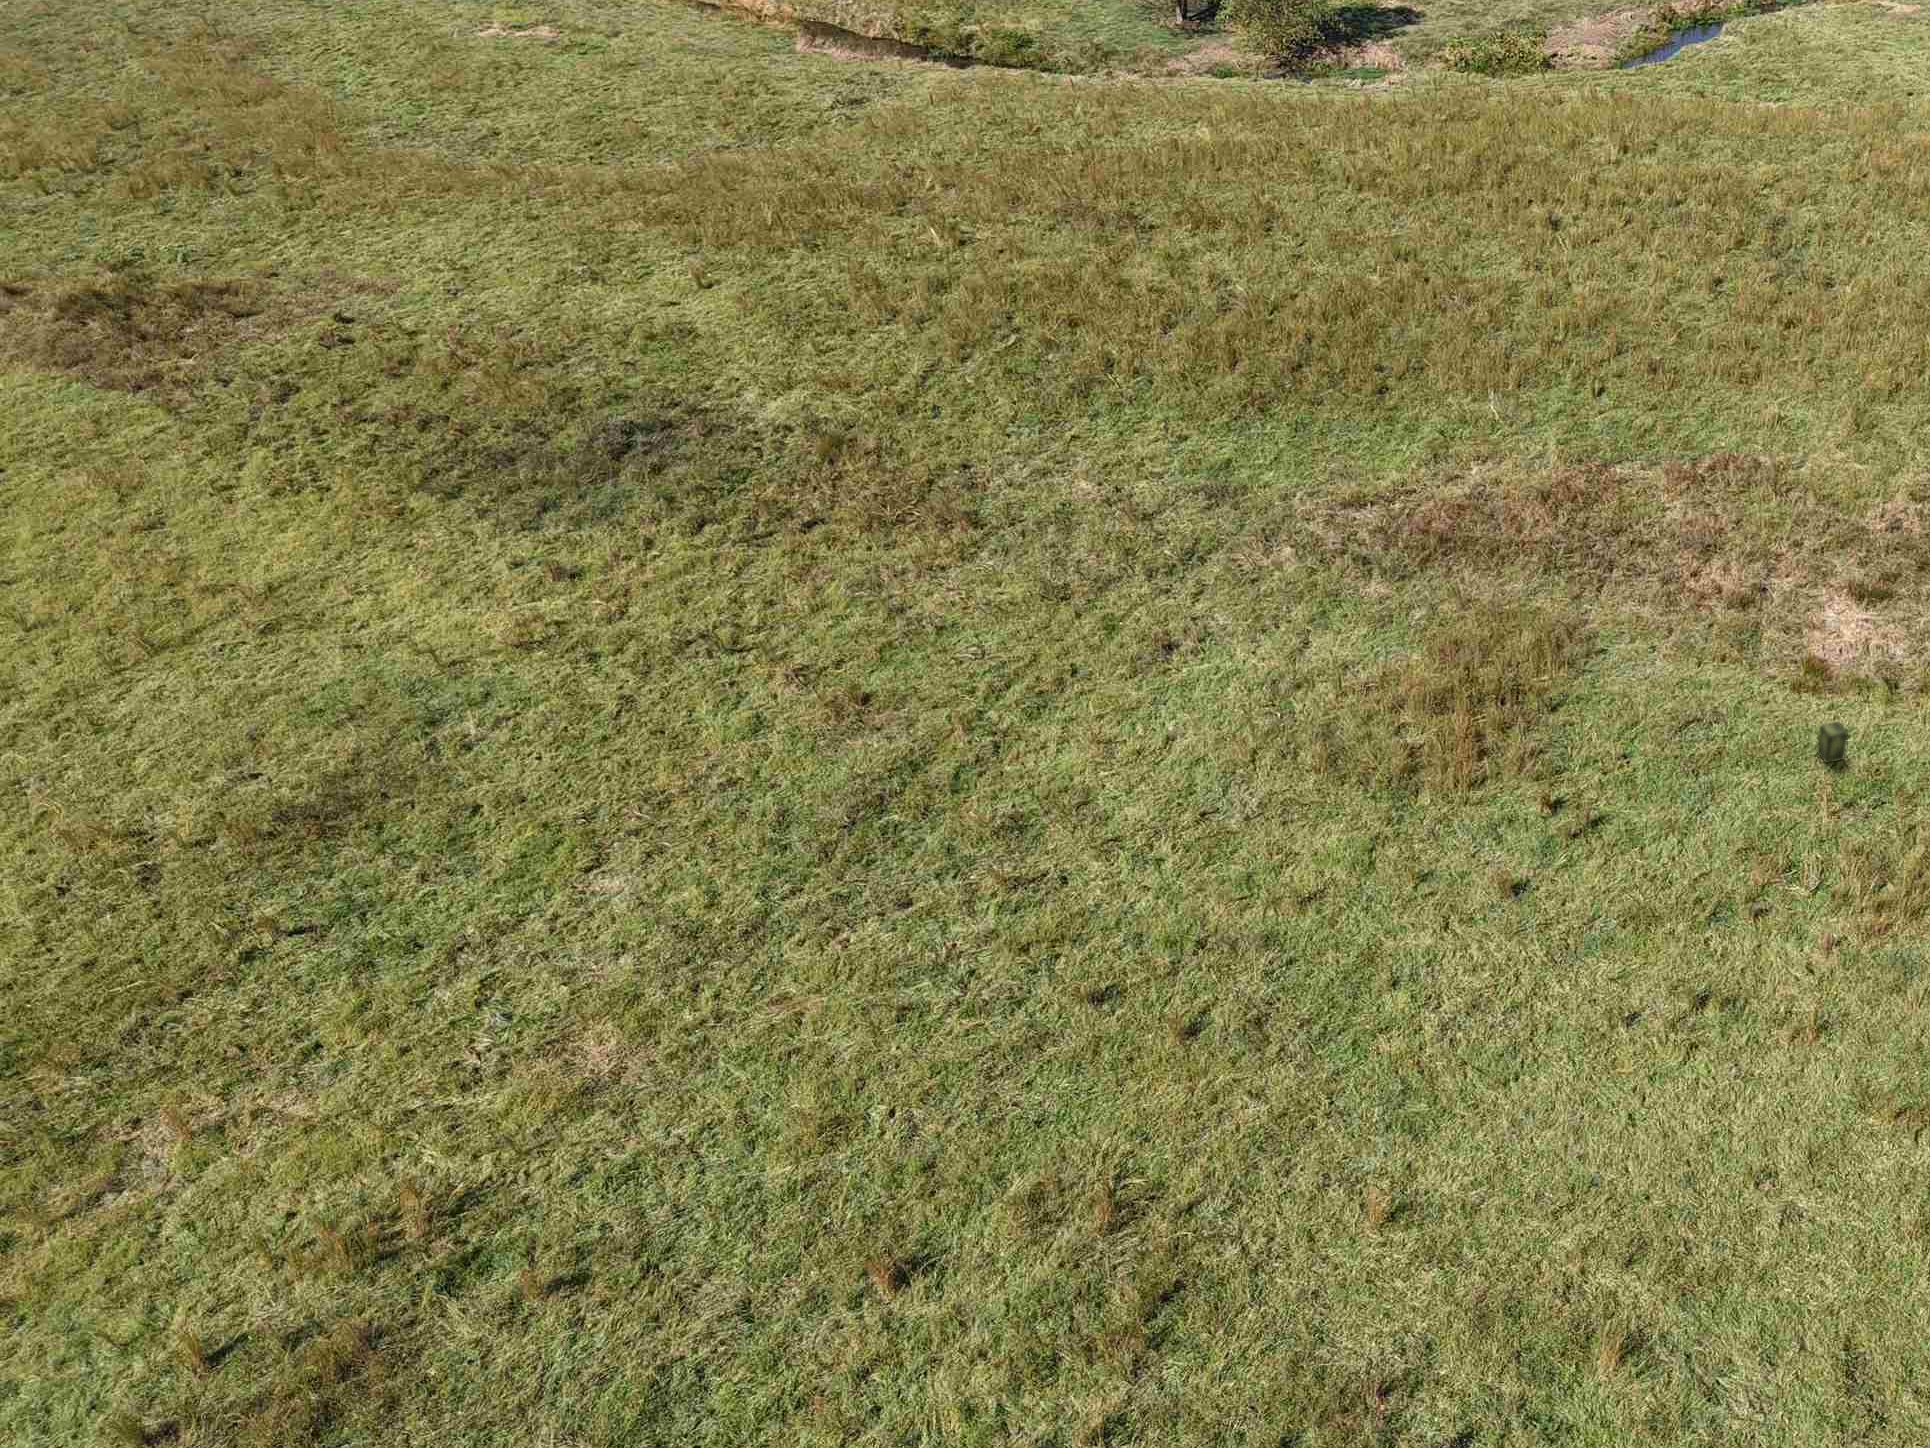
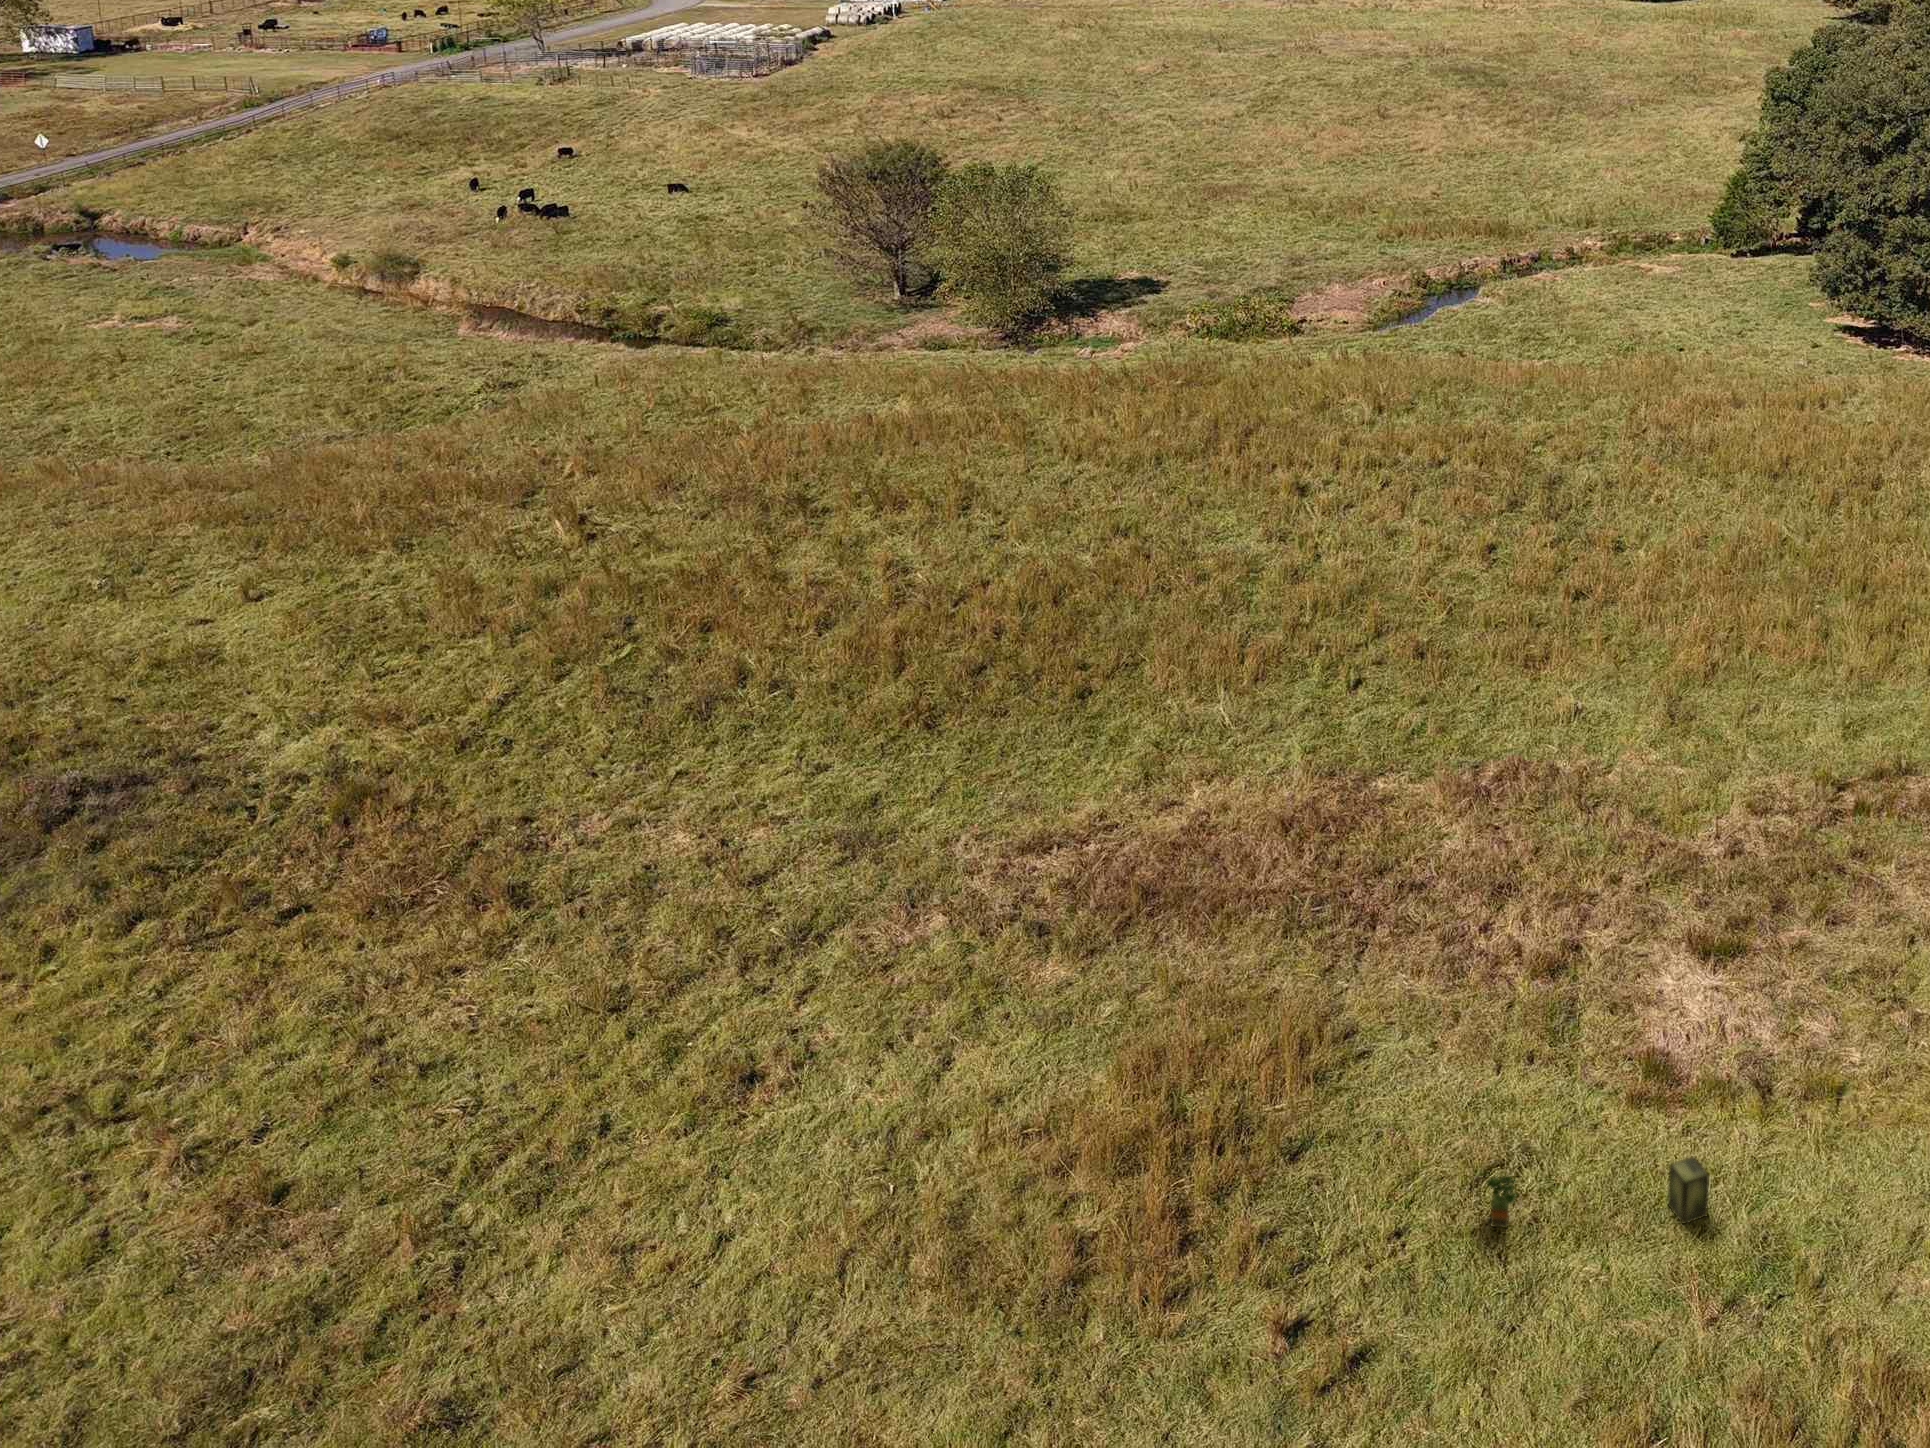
potted tree: none [1688,725,1711,759] -> present [1486,1175,1517,1228]

